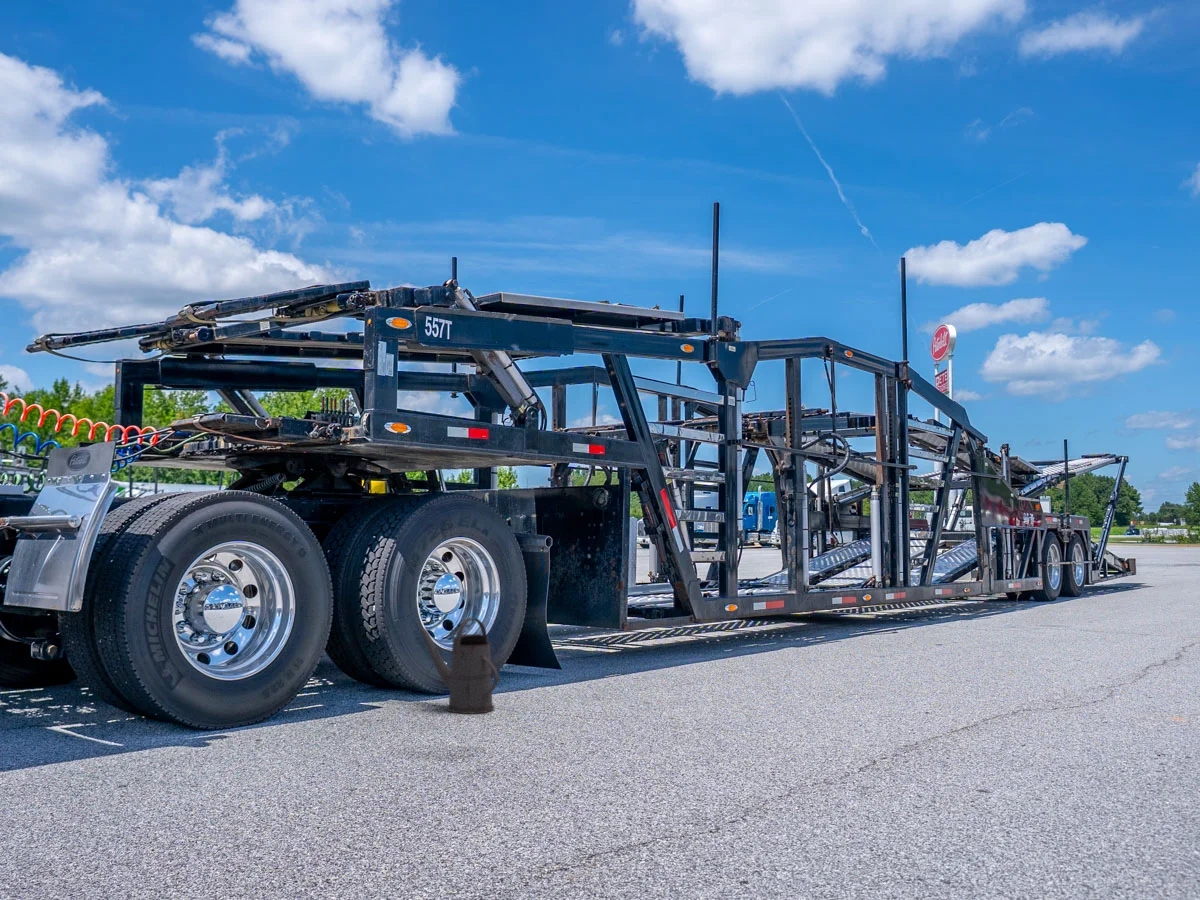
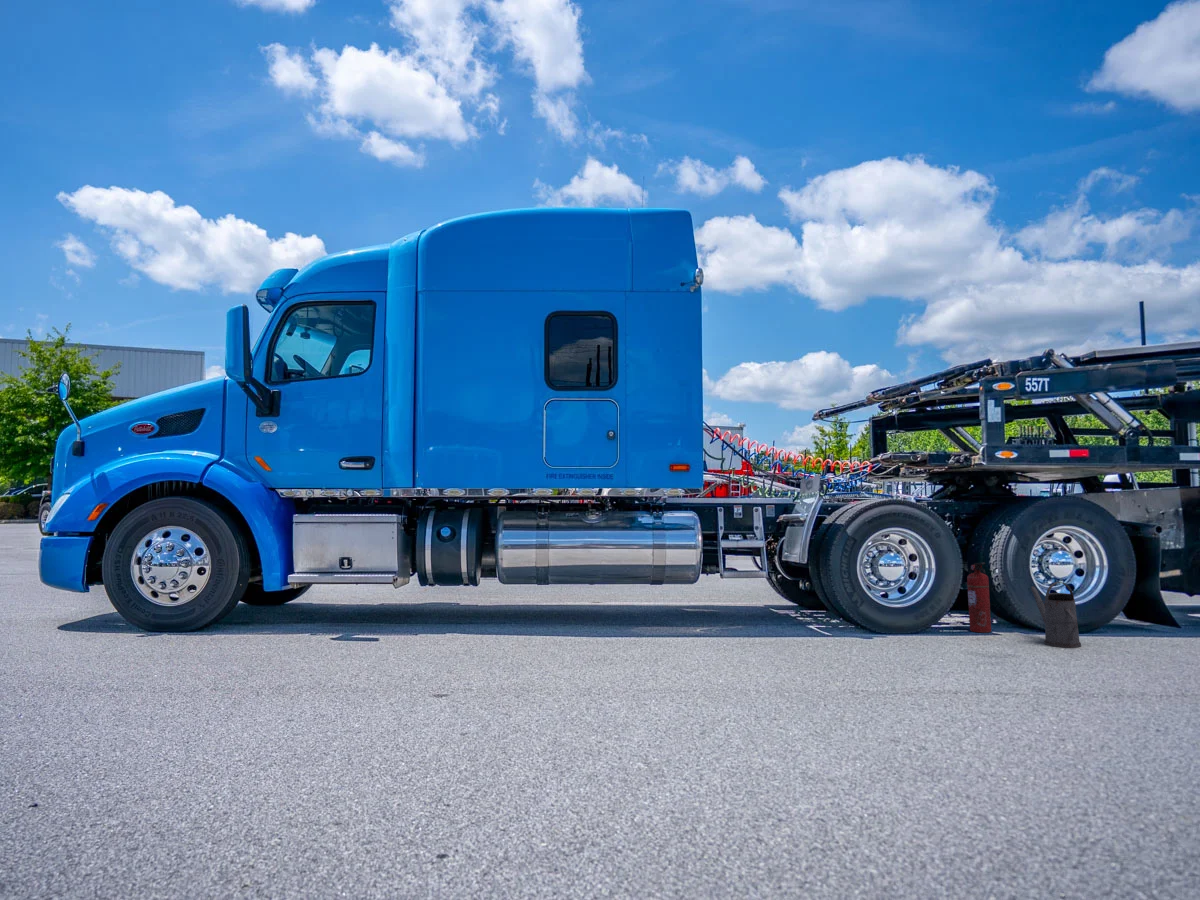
fire extinguisher: none [330,595,362,706] -> present [967,563,991,633]

